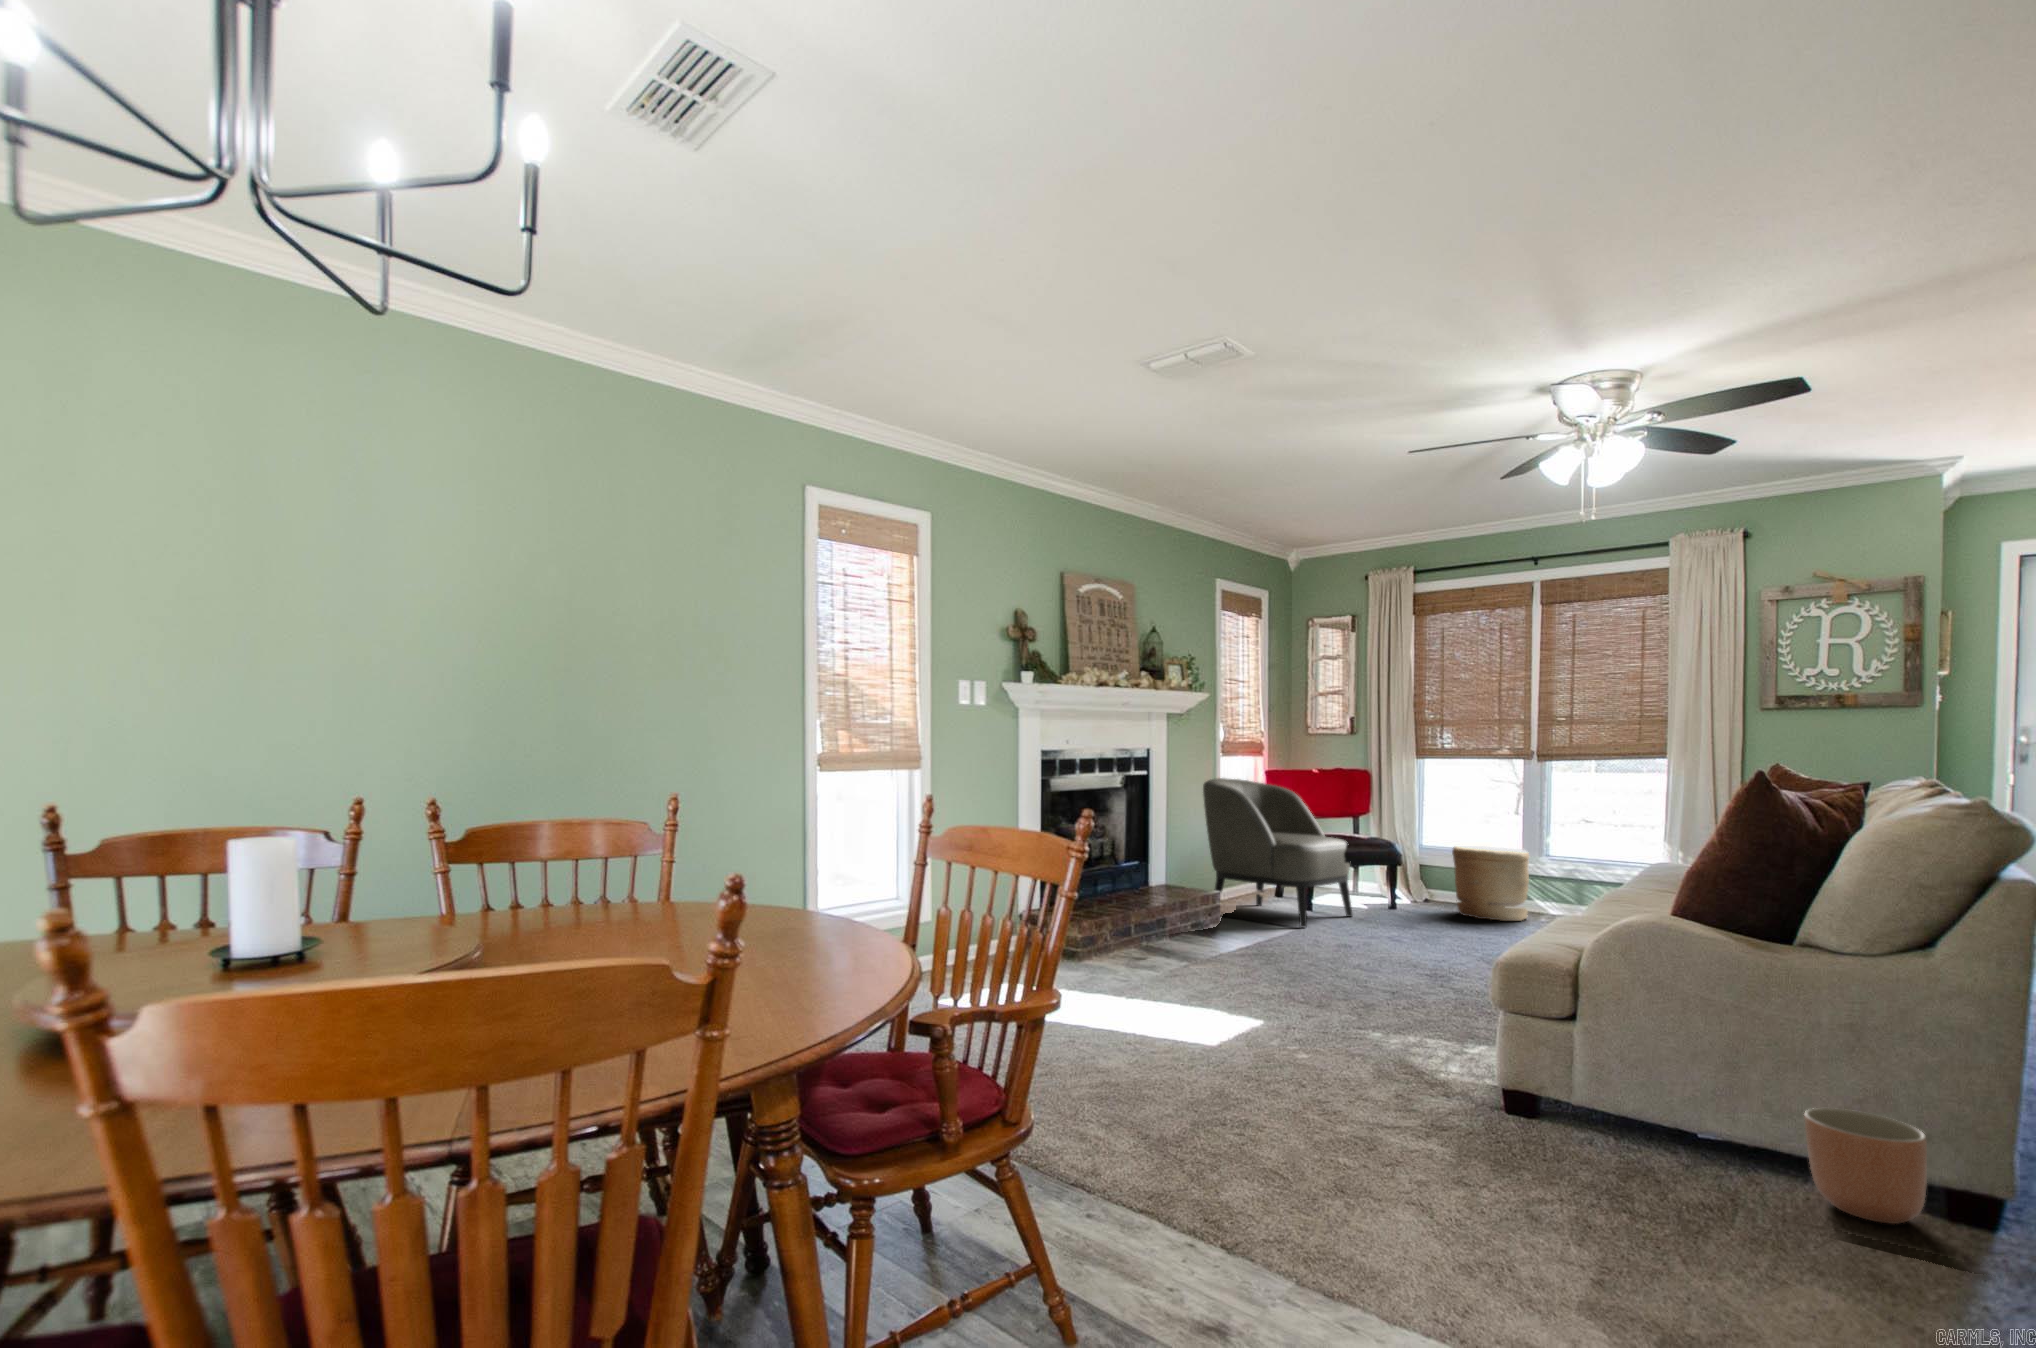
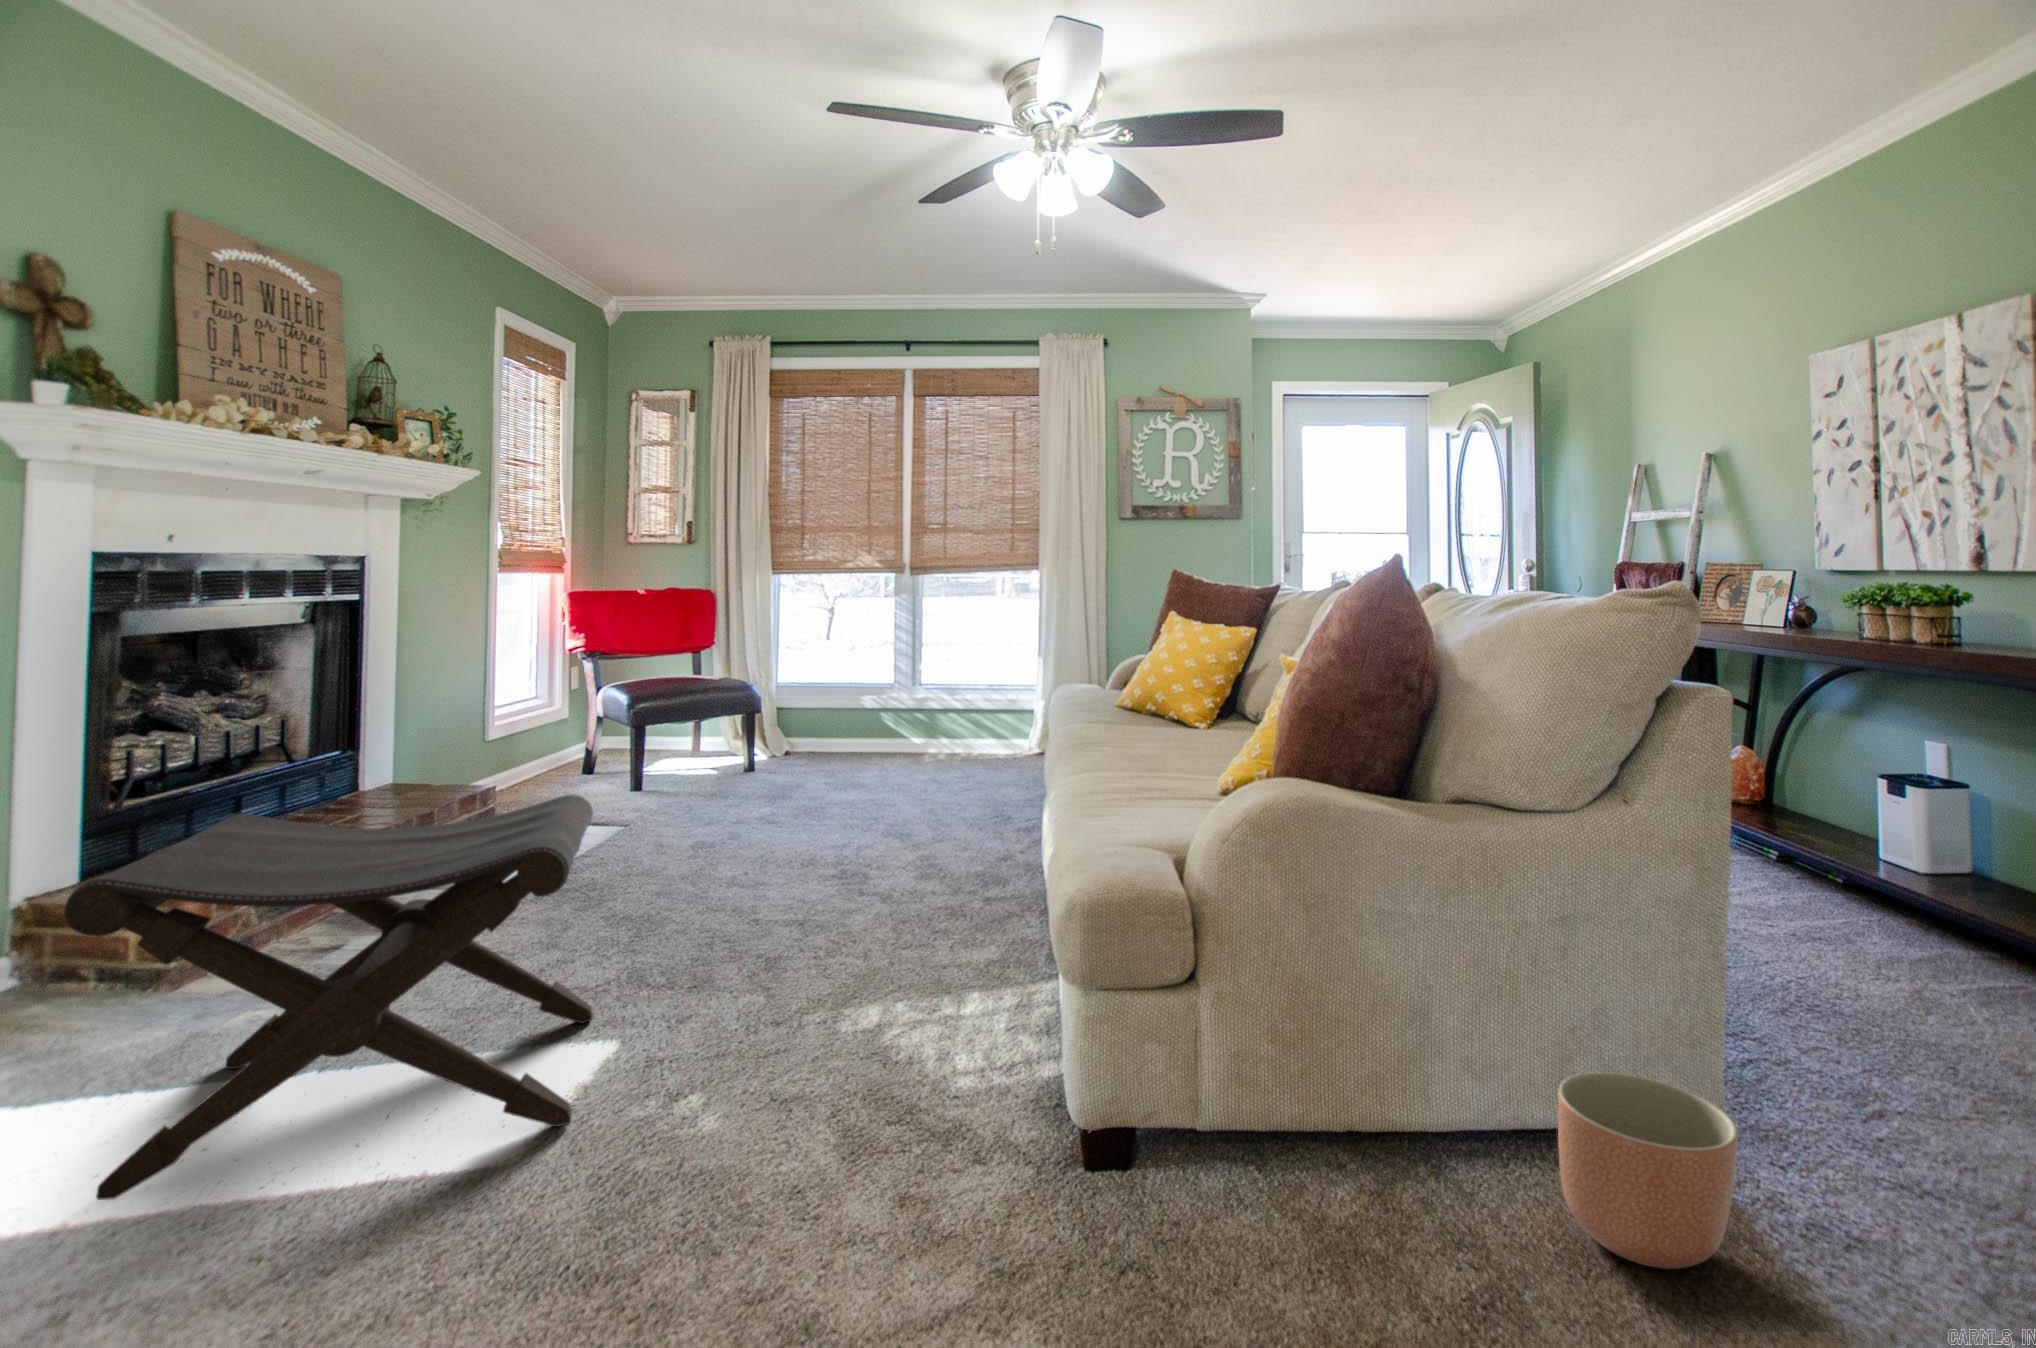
armchair: present [1203,778,1352,927] -> none [469,606,701,813]
woven basket: present [1452,846,1529,921] -> none [816,680,900,766]
footstool: none [1080,878,1270,1039] -> present [64,795,593,1200]

